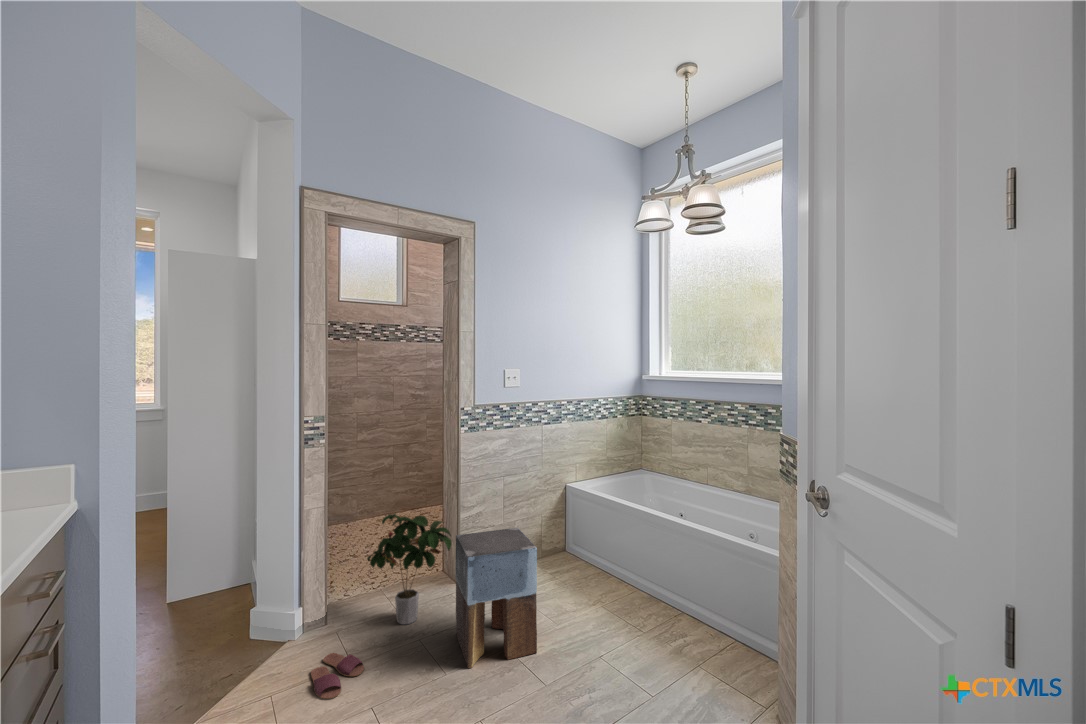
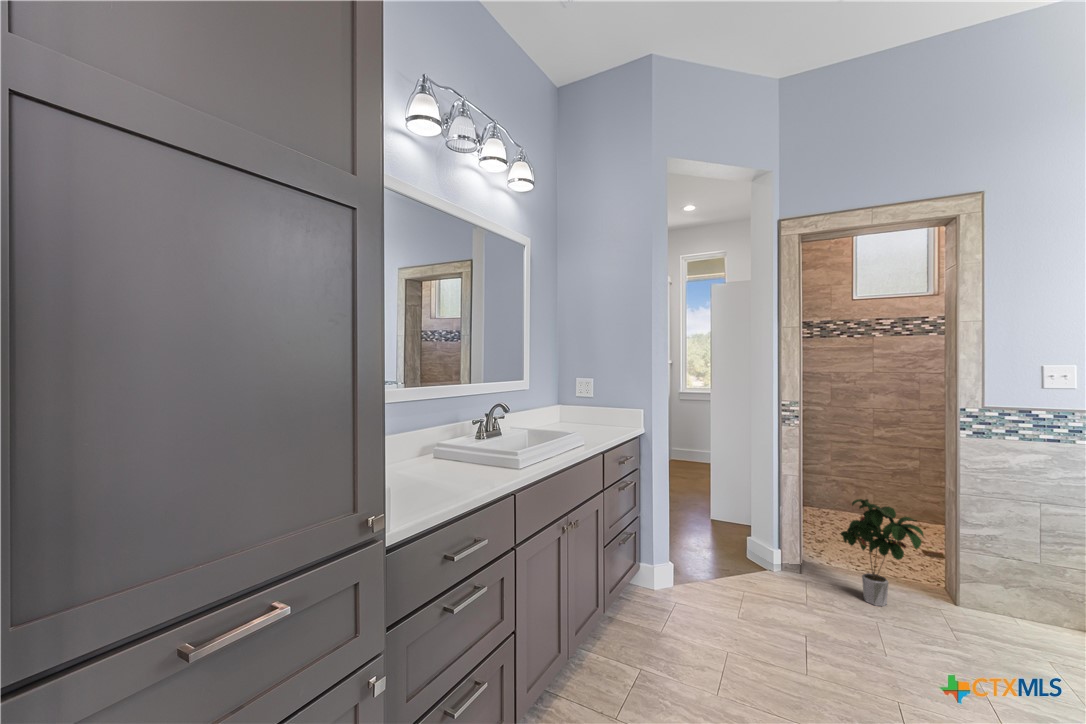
stool: present [455,528,537,668] -> none [913,534,1018,697]
slippers: present [311,653,364,699] -> none [771,590,815,614]

